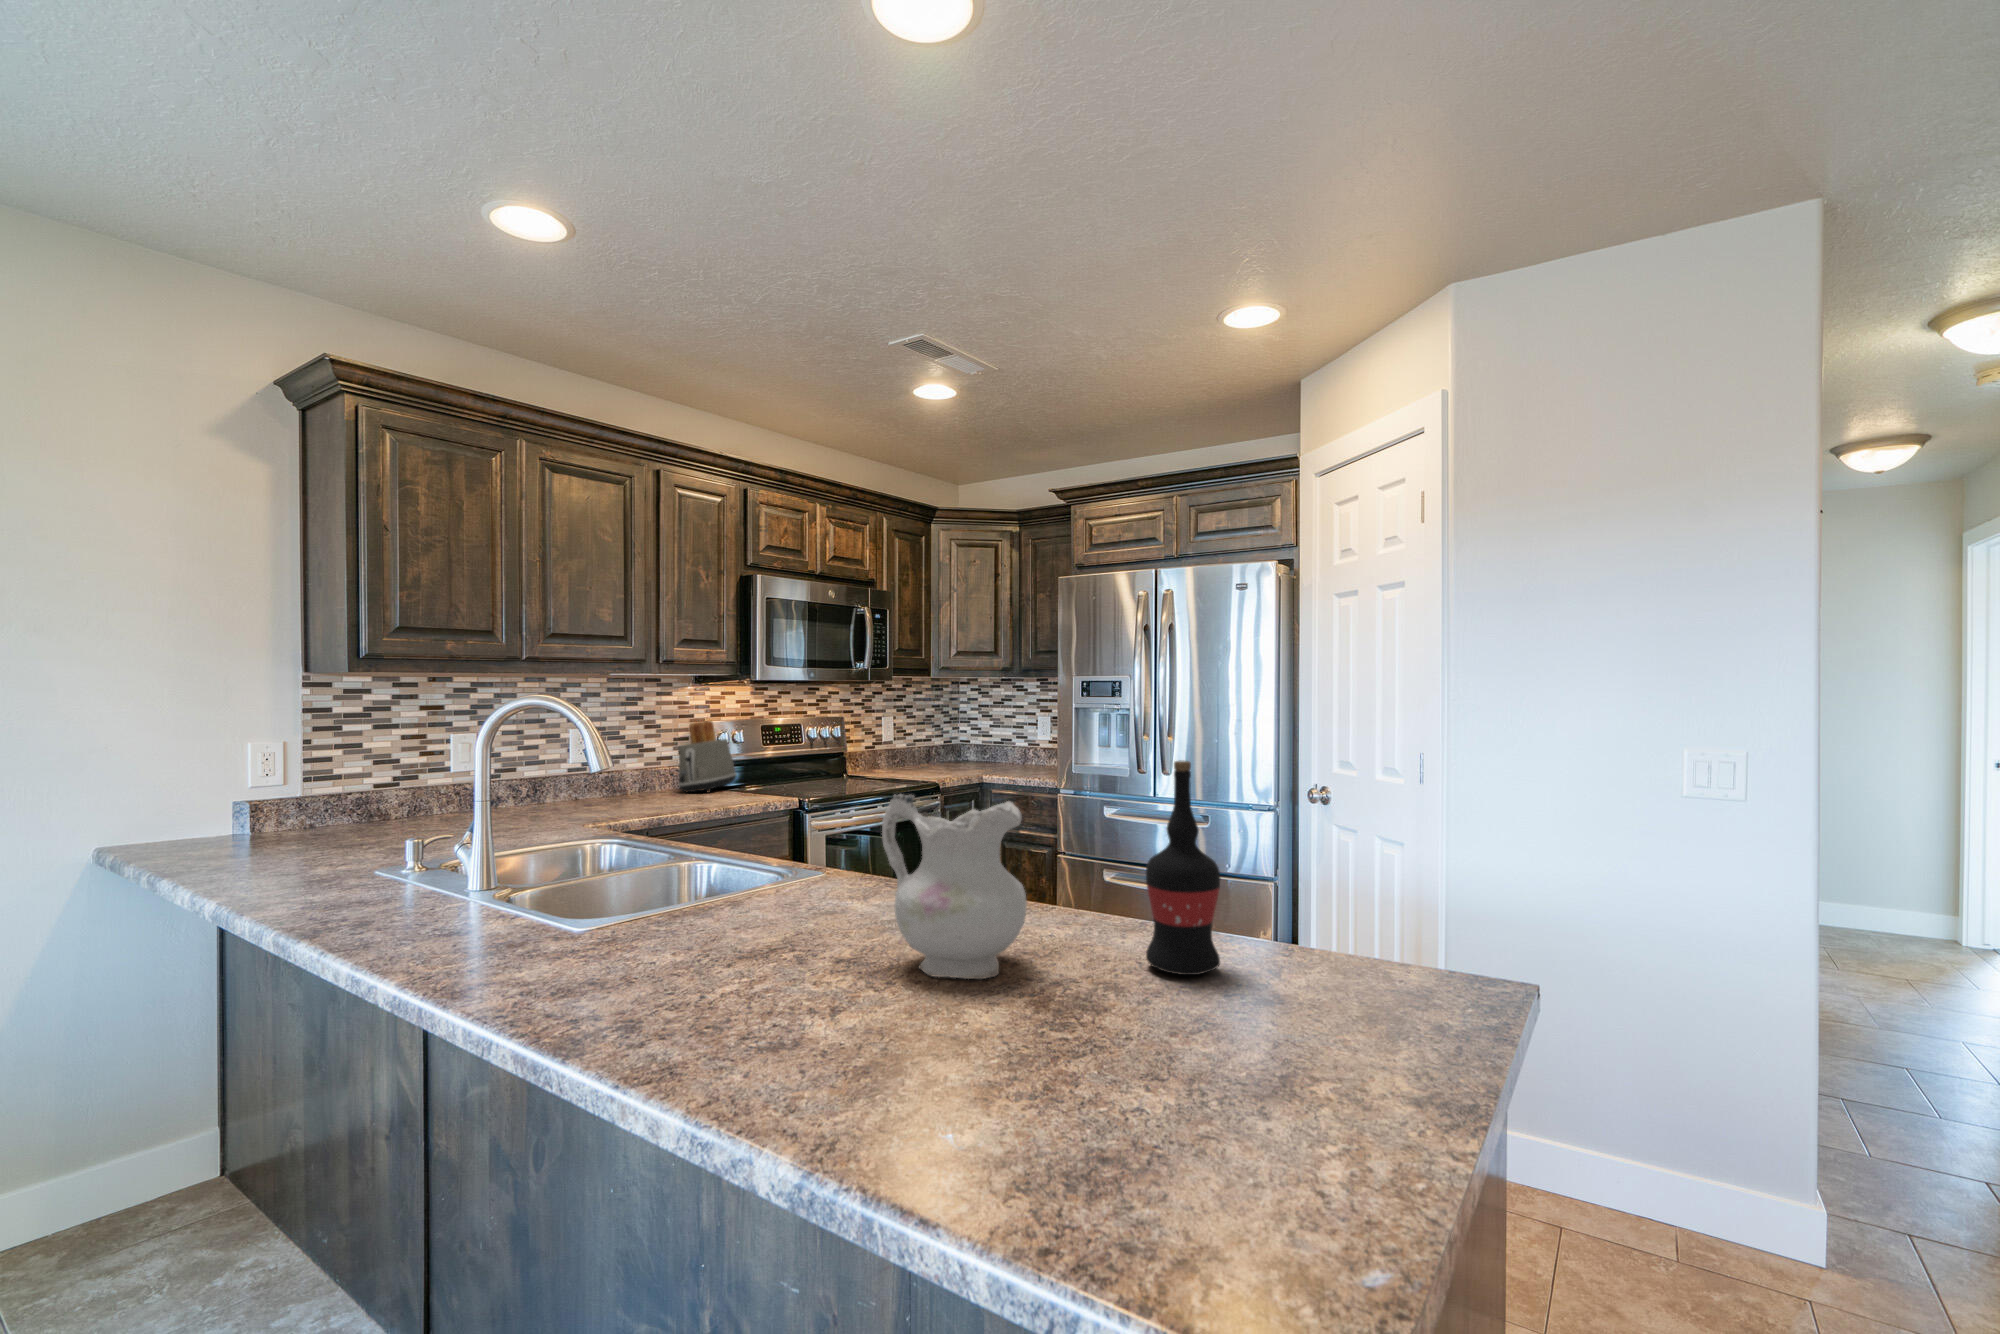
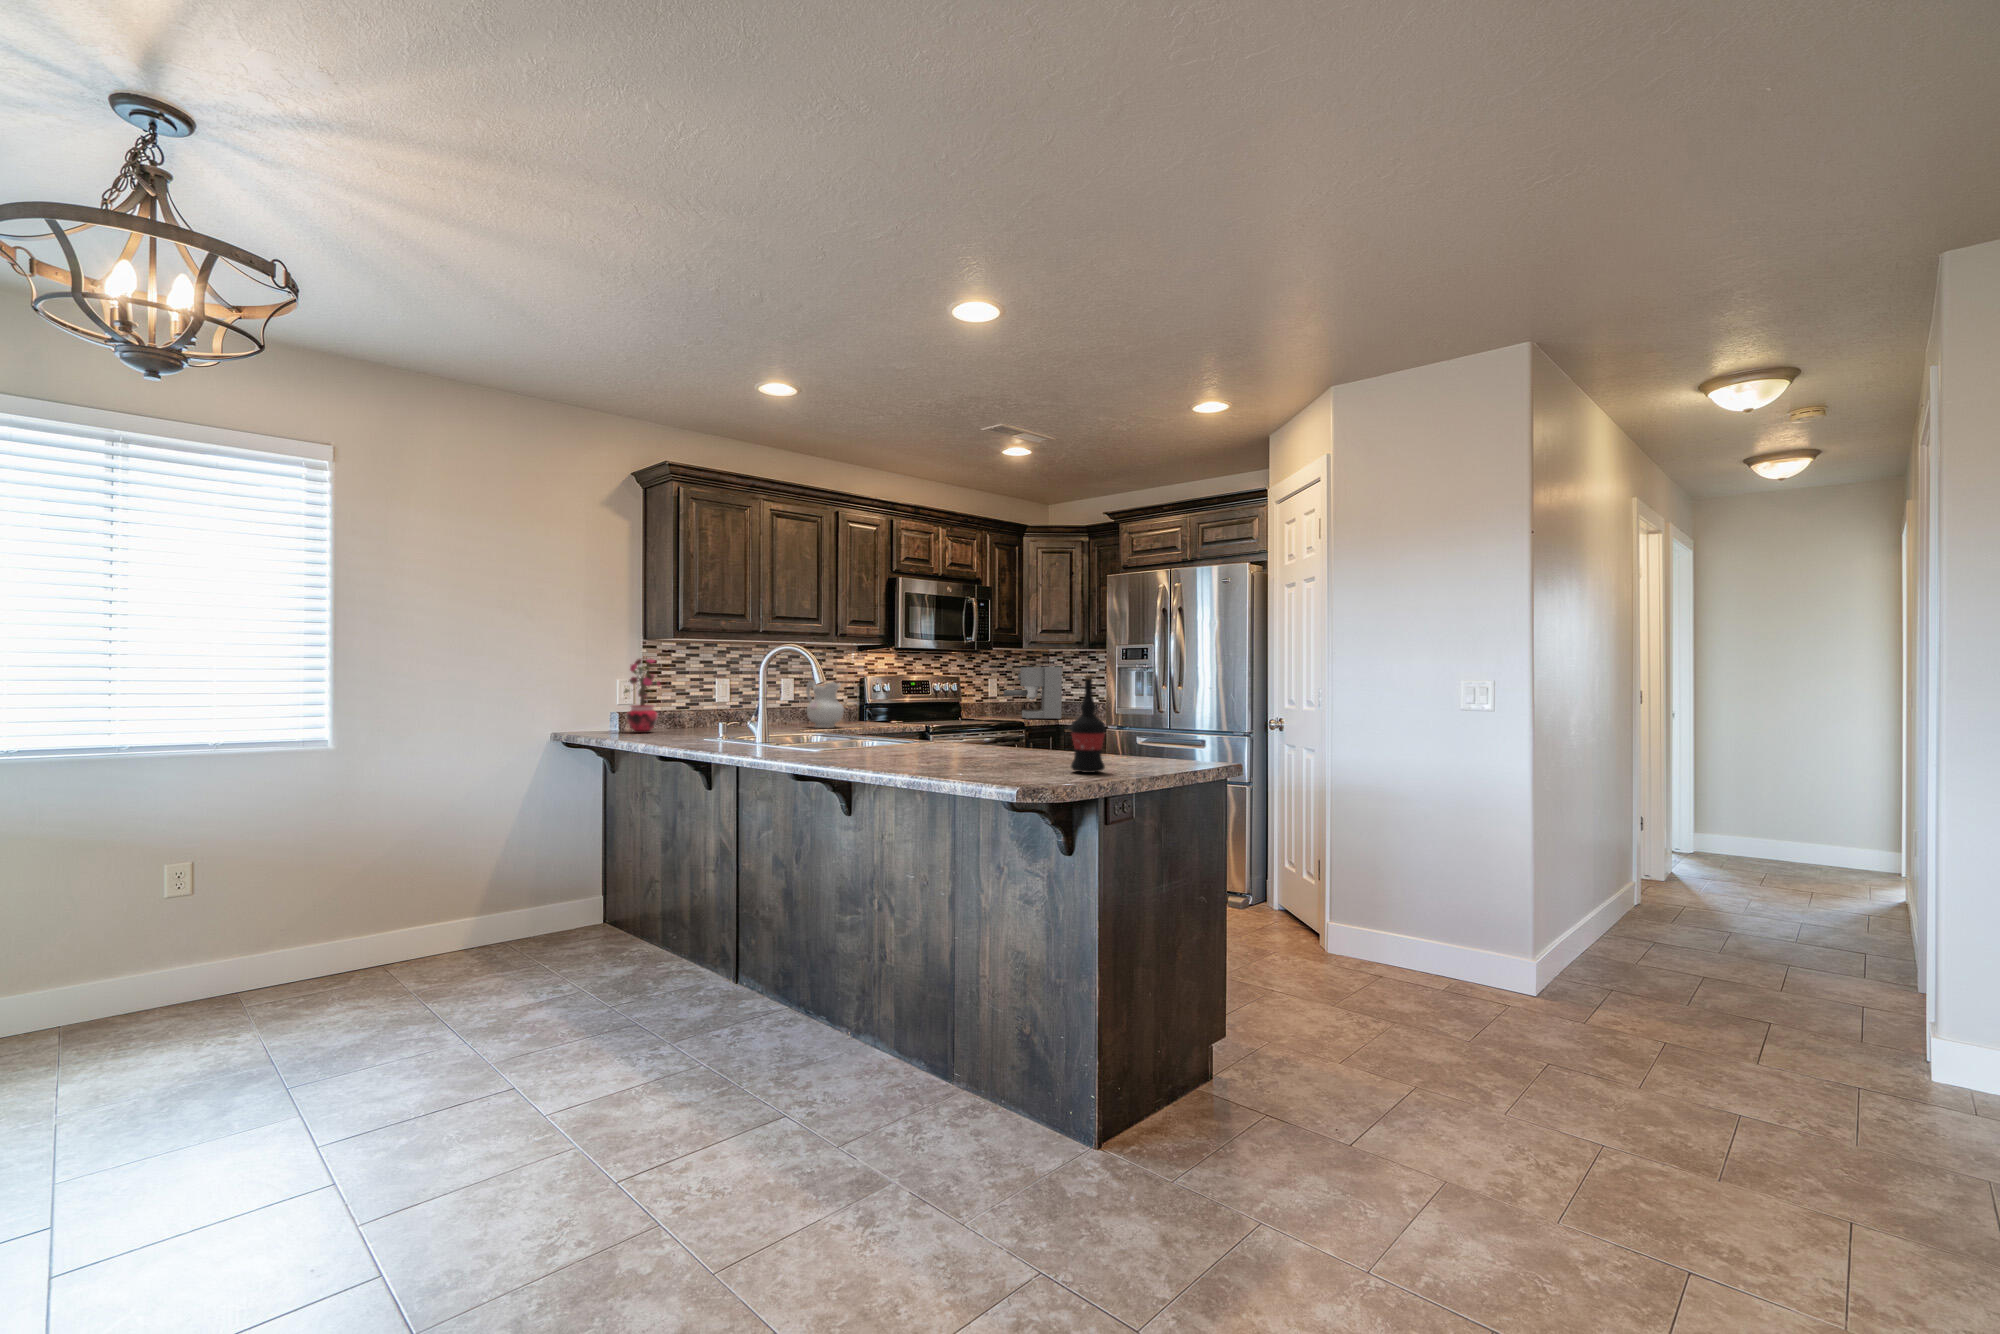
coffee maker: none [905,700,985,774] -> present [1004,667,1062,720]
potted plant: none [236,705,328,843] -> present [624,659,660,733]
toaster: present [678,721,737,793] -> none [848,676,886,723]
ceramic pitcher: present [882,794,1027,979] -> present [806,681,844,728]

